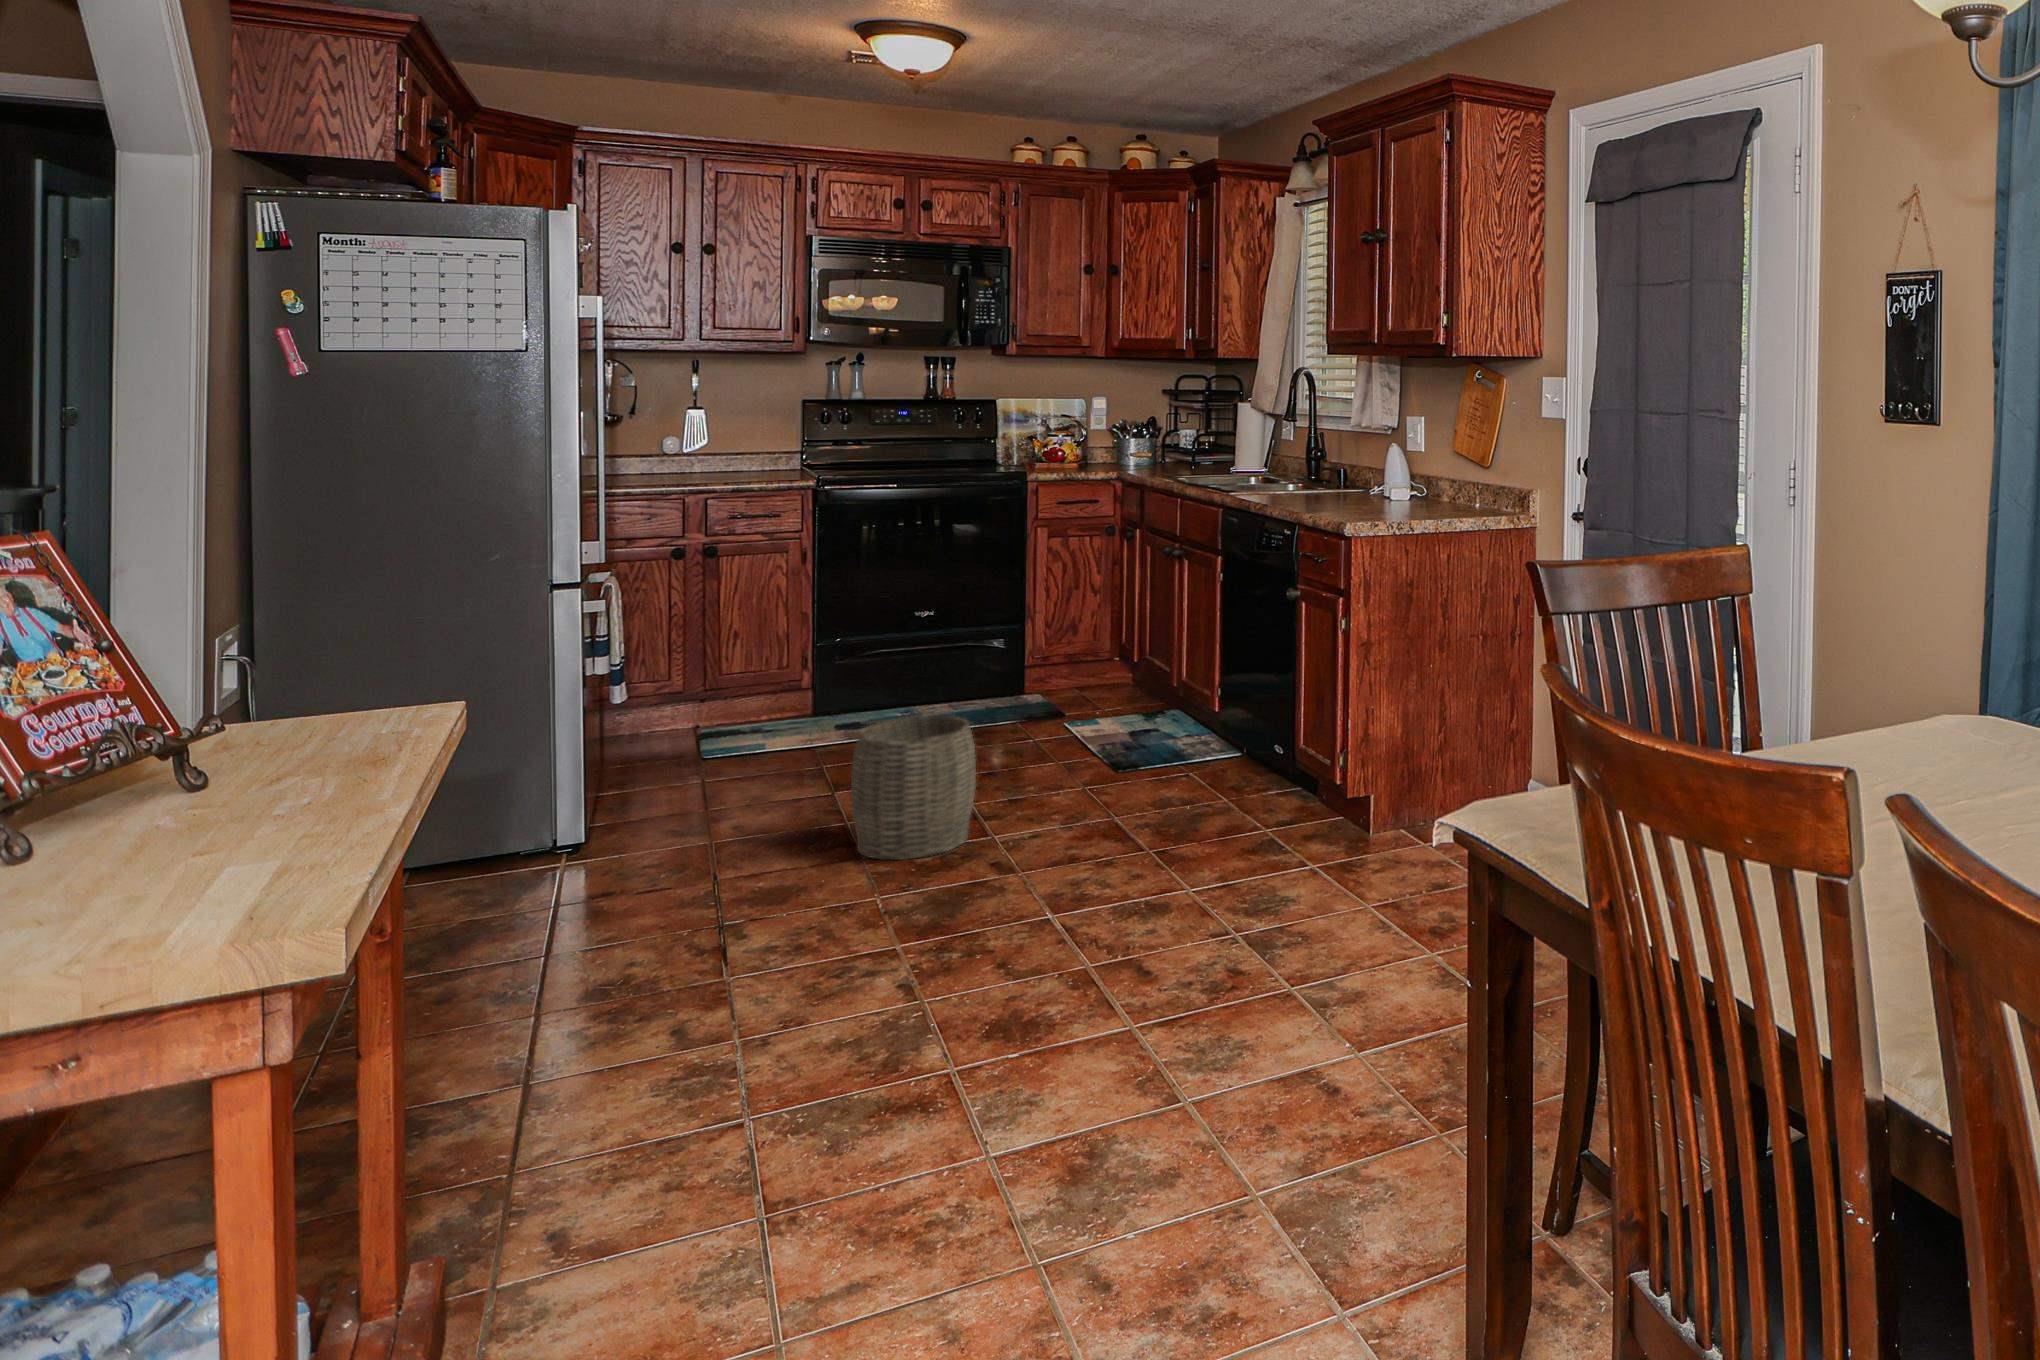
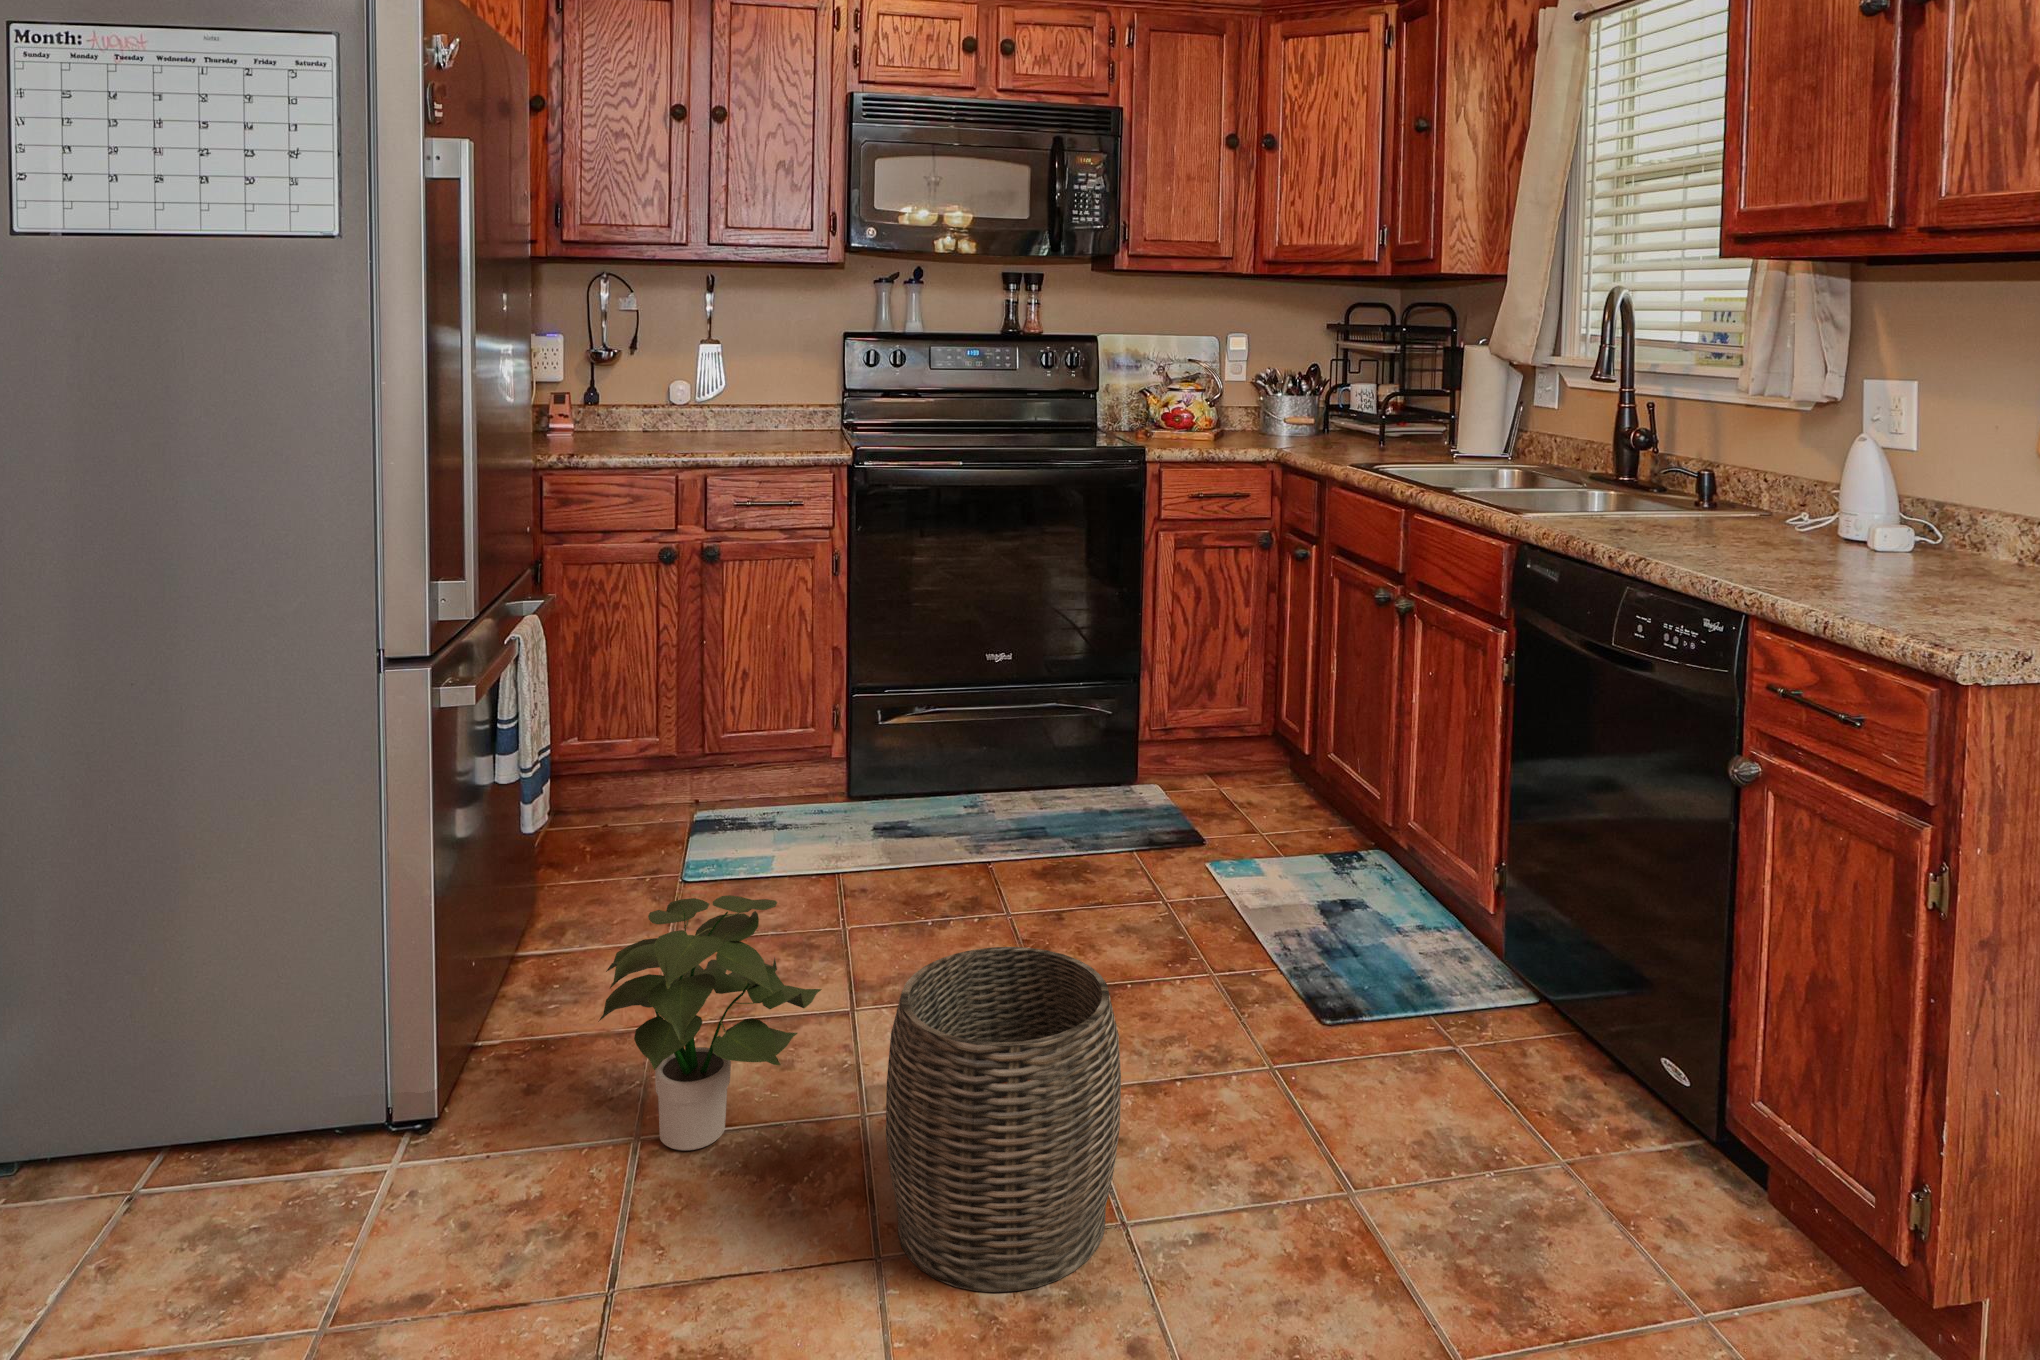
potted plant: none [679,710,811,842] -> present [598,895,822,1151]

